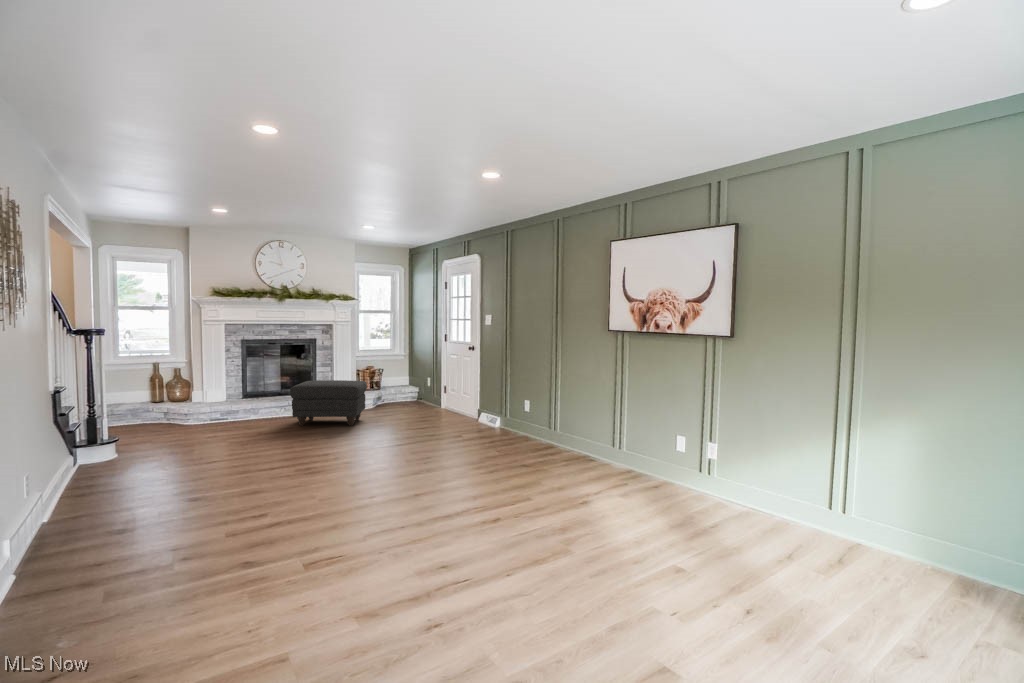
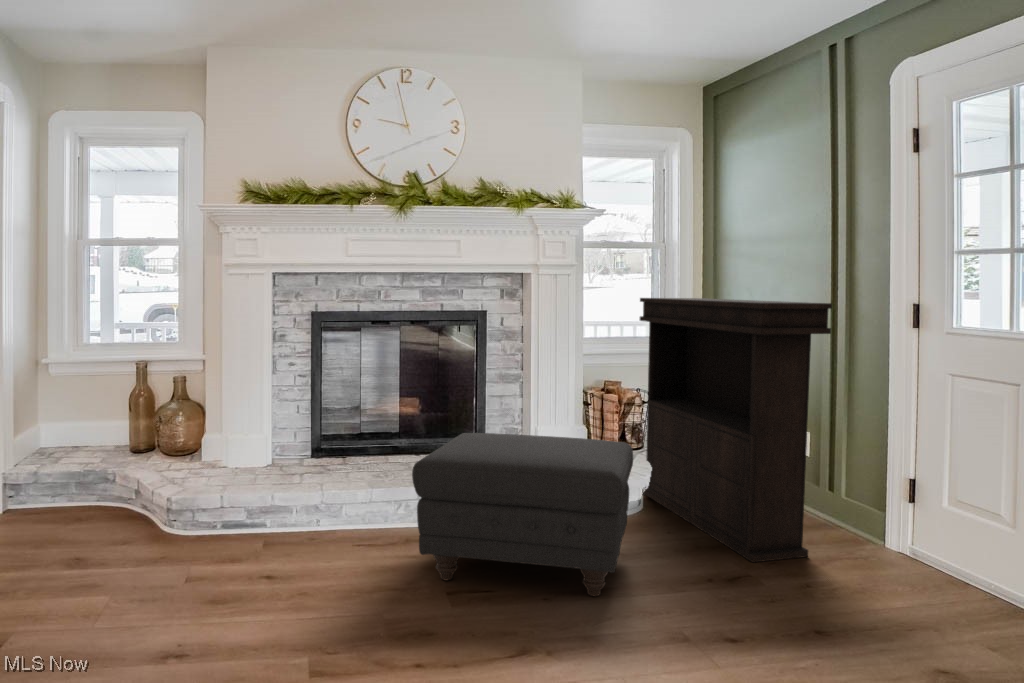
console table: none [376,333,429,418] -> present [640,298,832,563]

